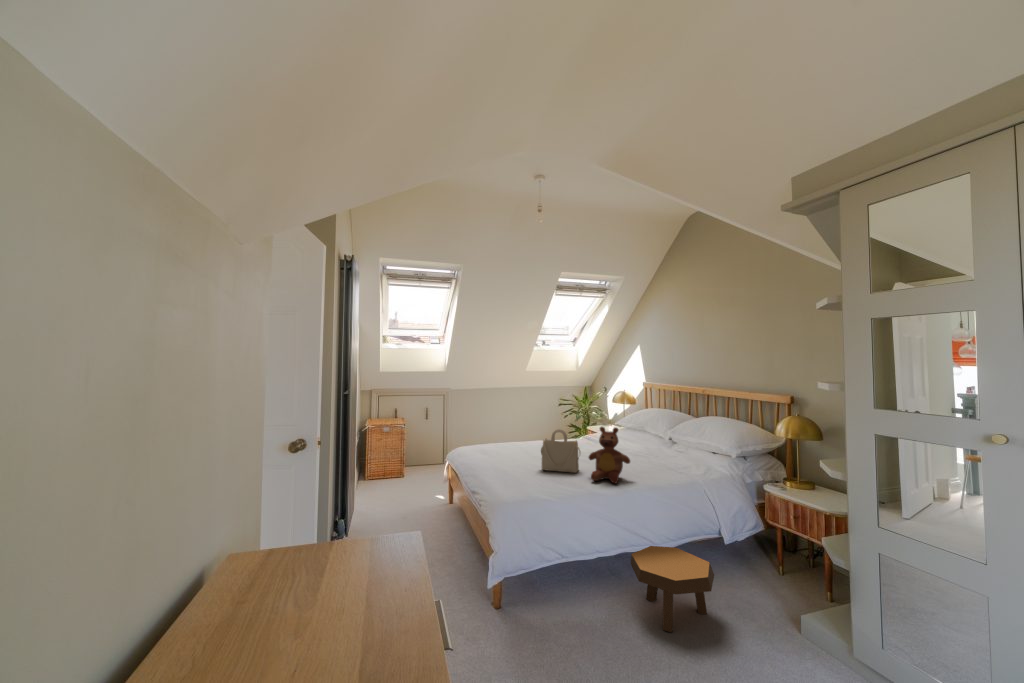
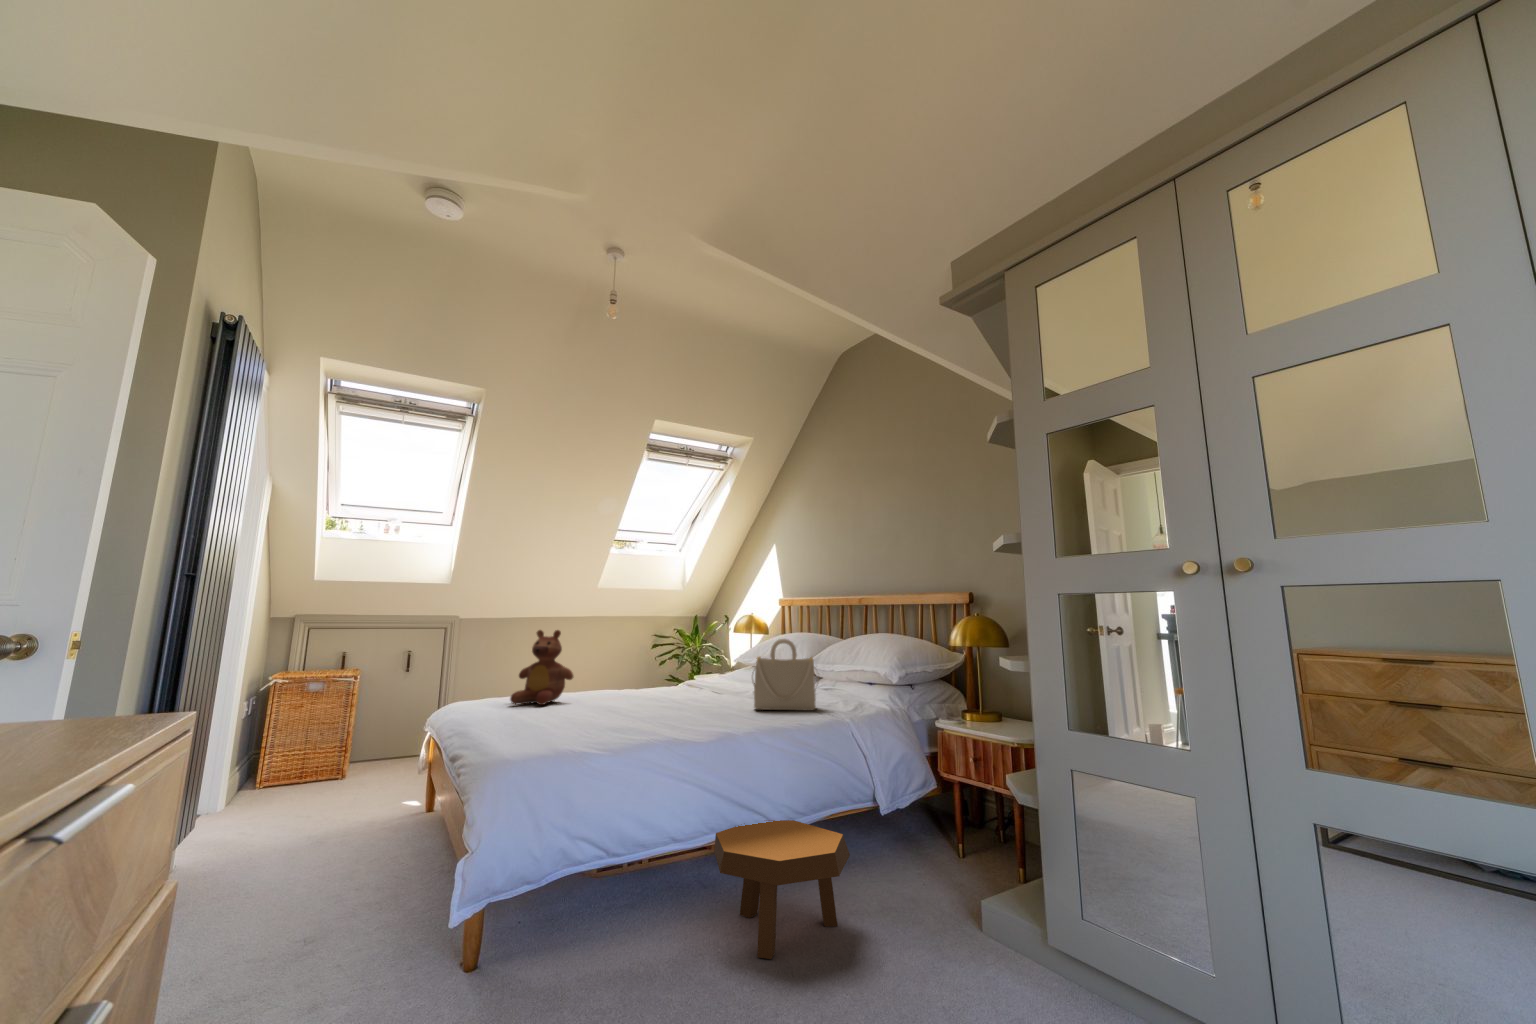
teddy bear: present [589,427,630,483] -> present [510,630,573,705]
handbag: present [541,430,580,473] -> present [754,639,816,711]

